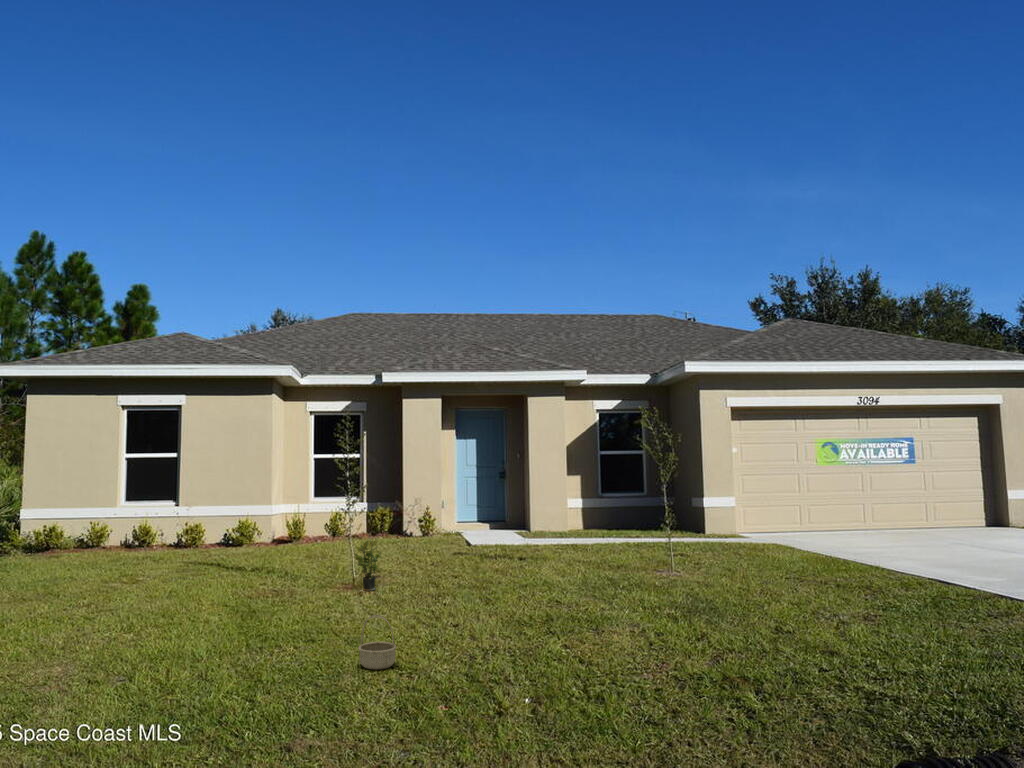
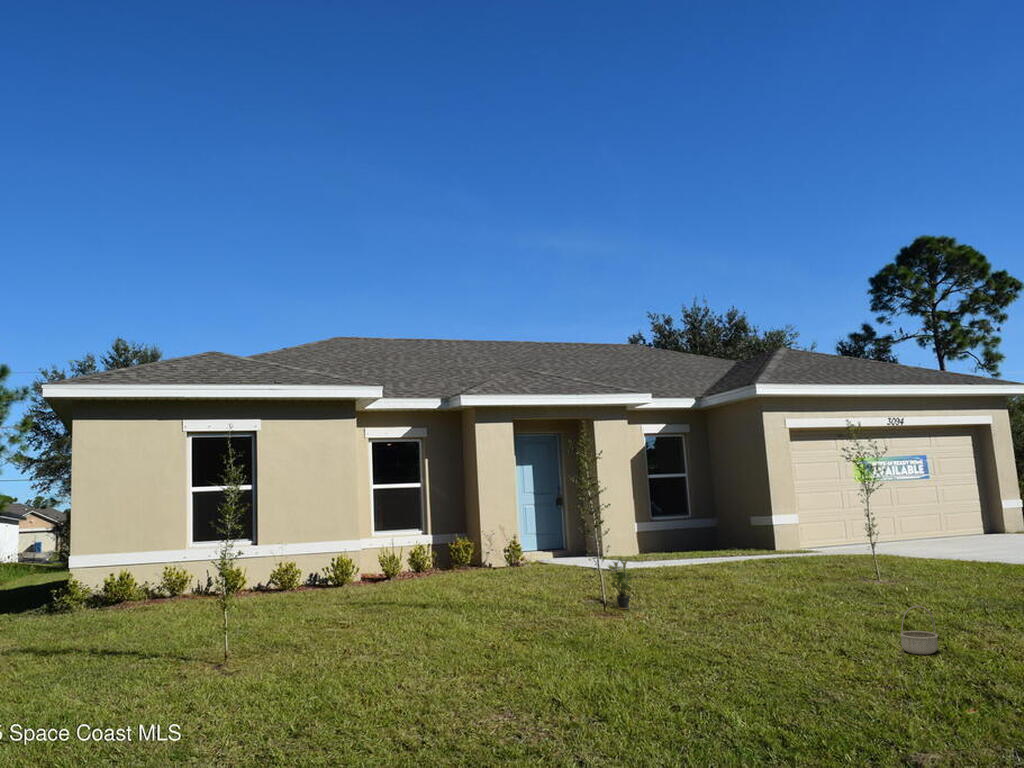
basket: present [358,615,396,670] -> present [900,606,938,655]

